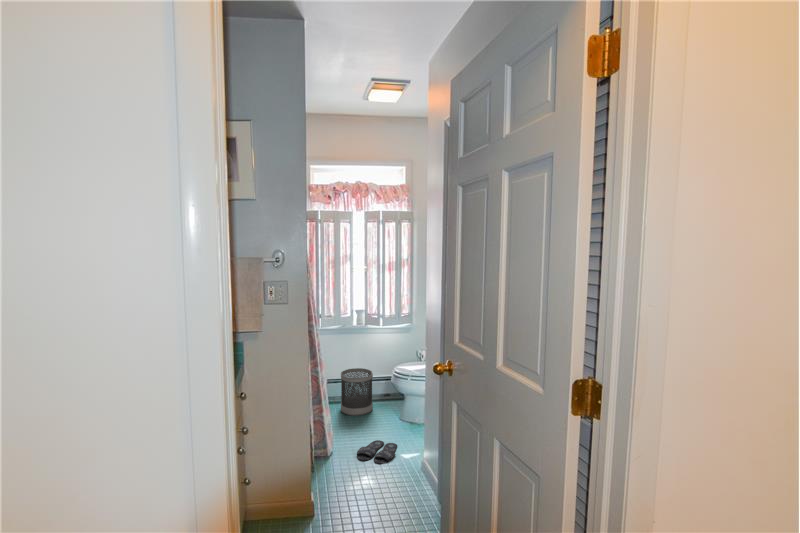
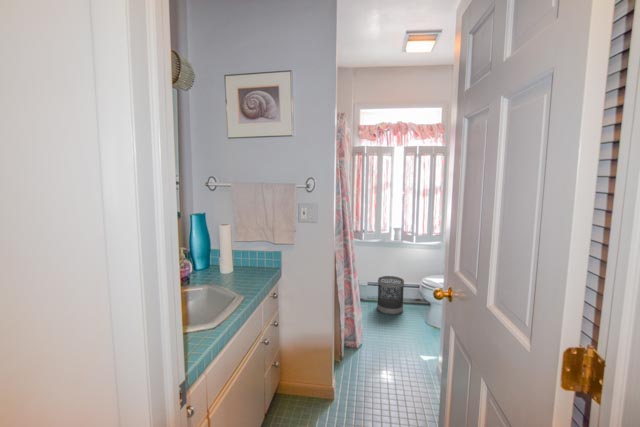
slippers: present [357,440,397,464] -> none [382,338,418,360]

